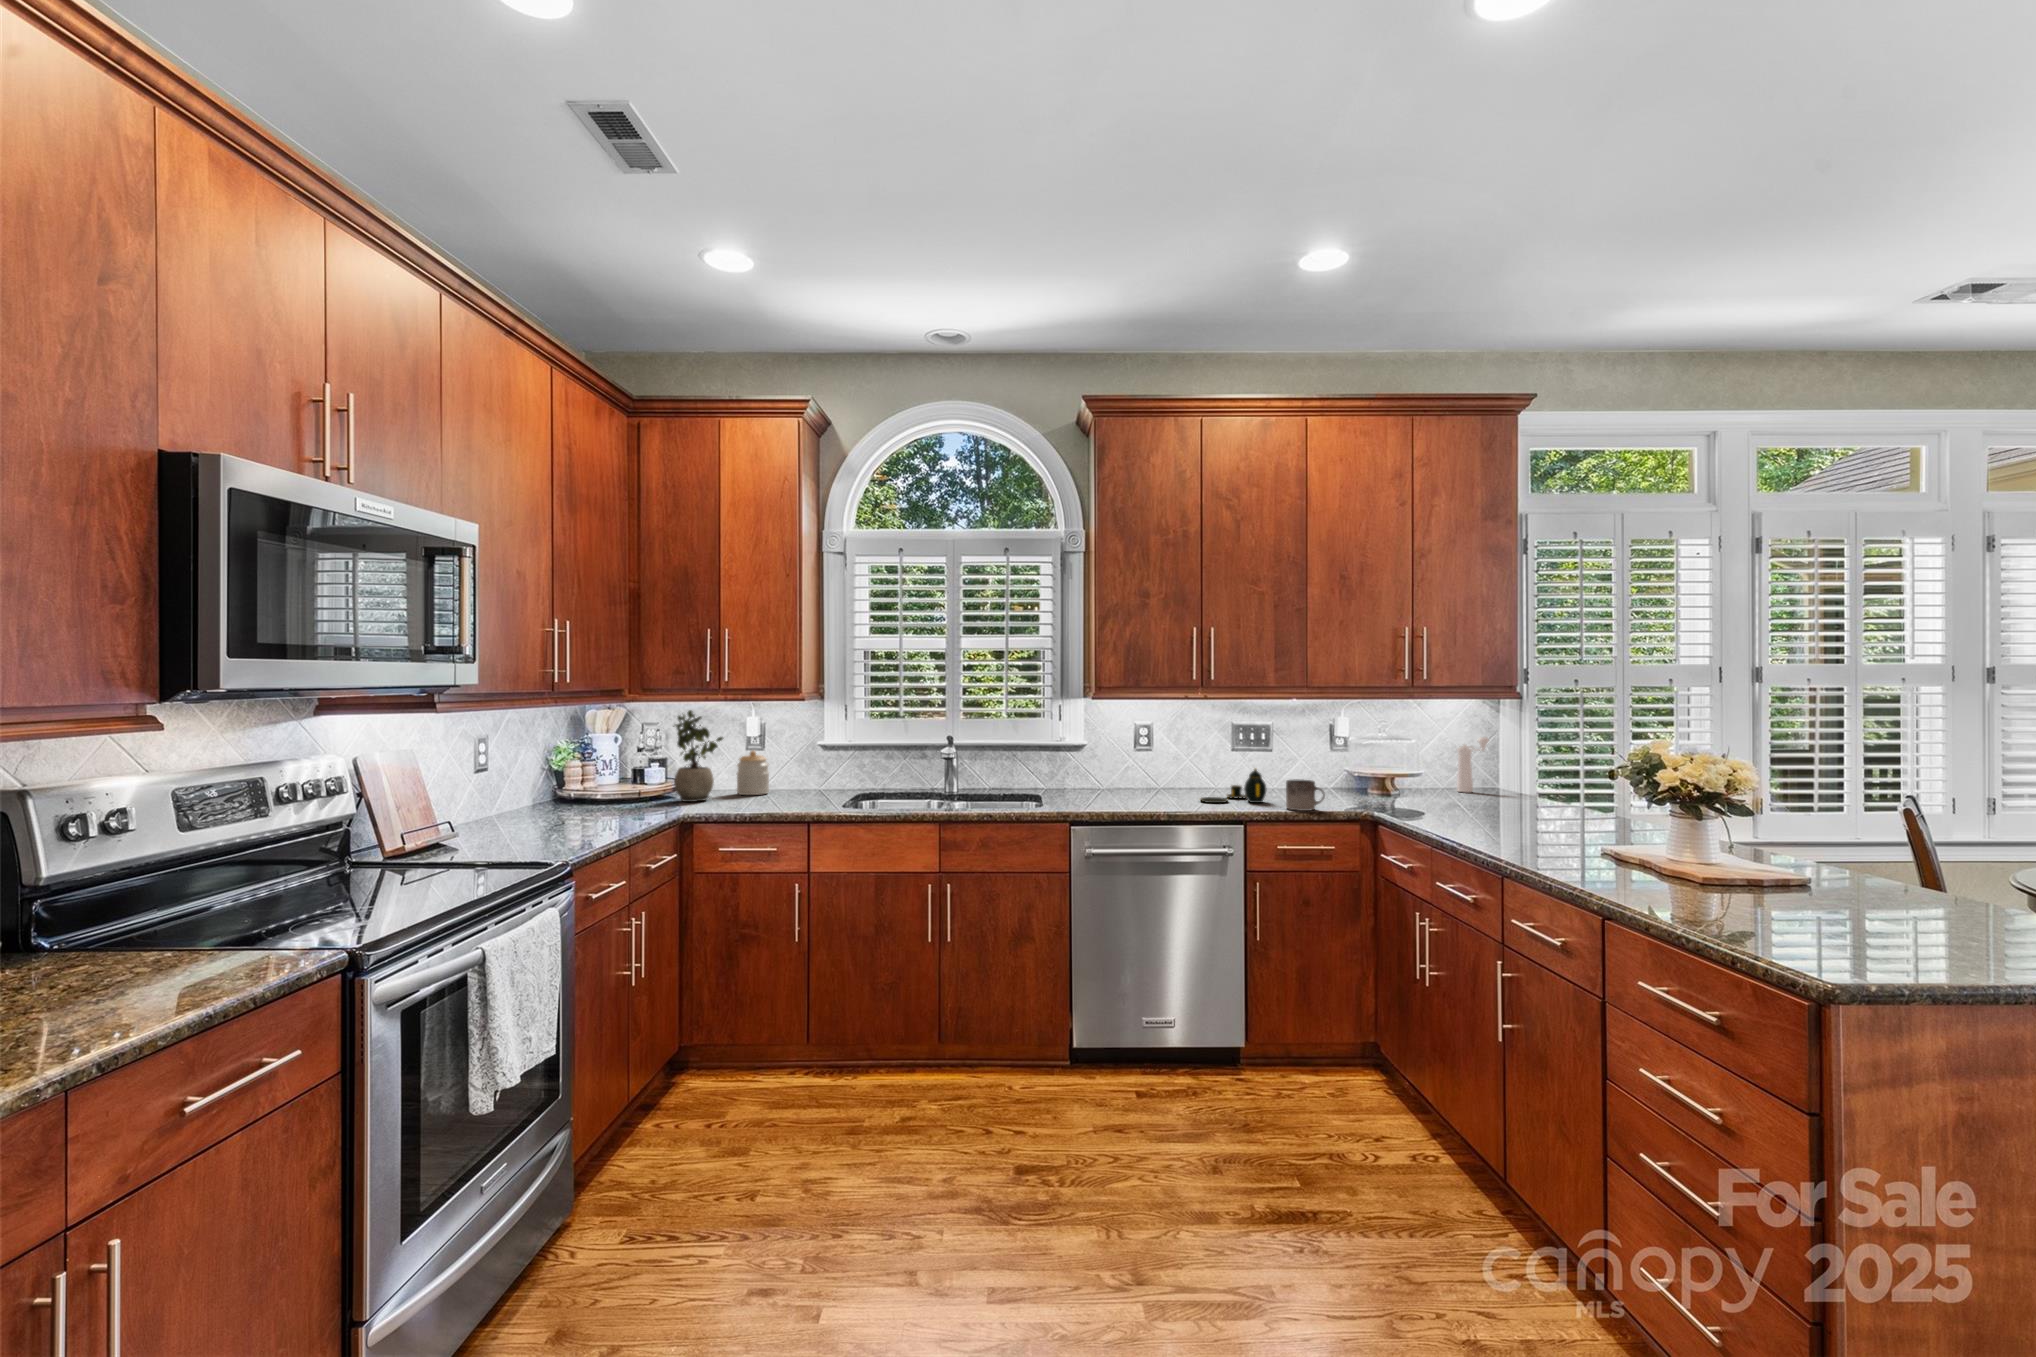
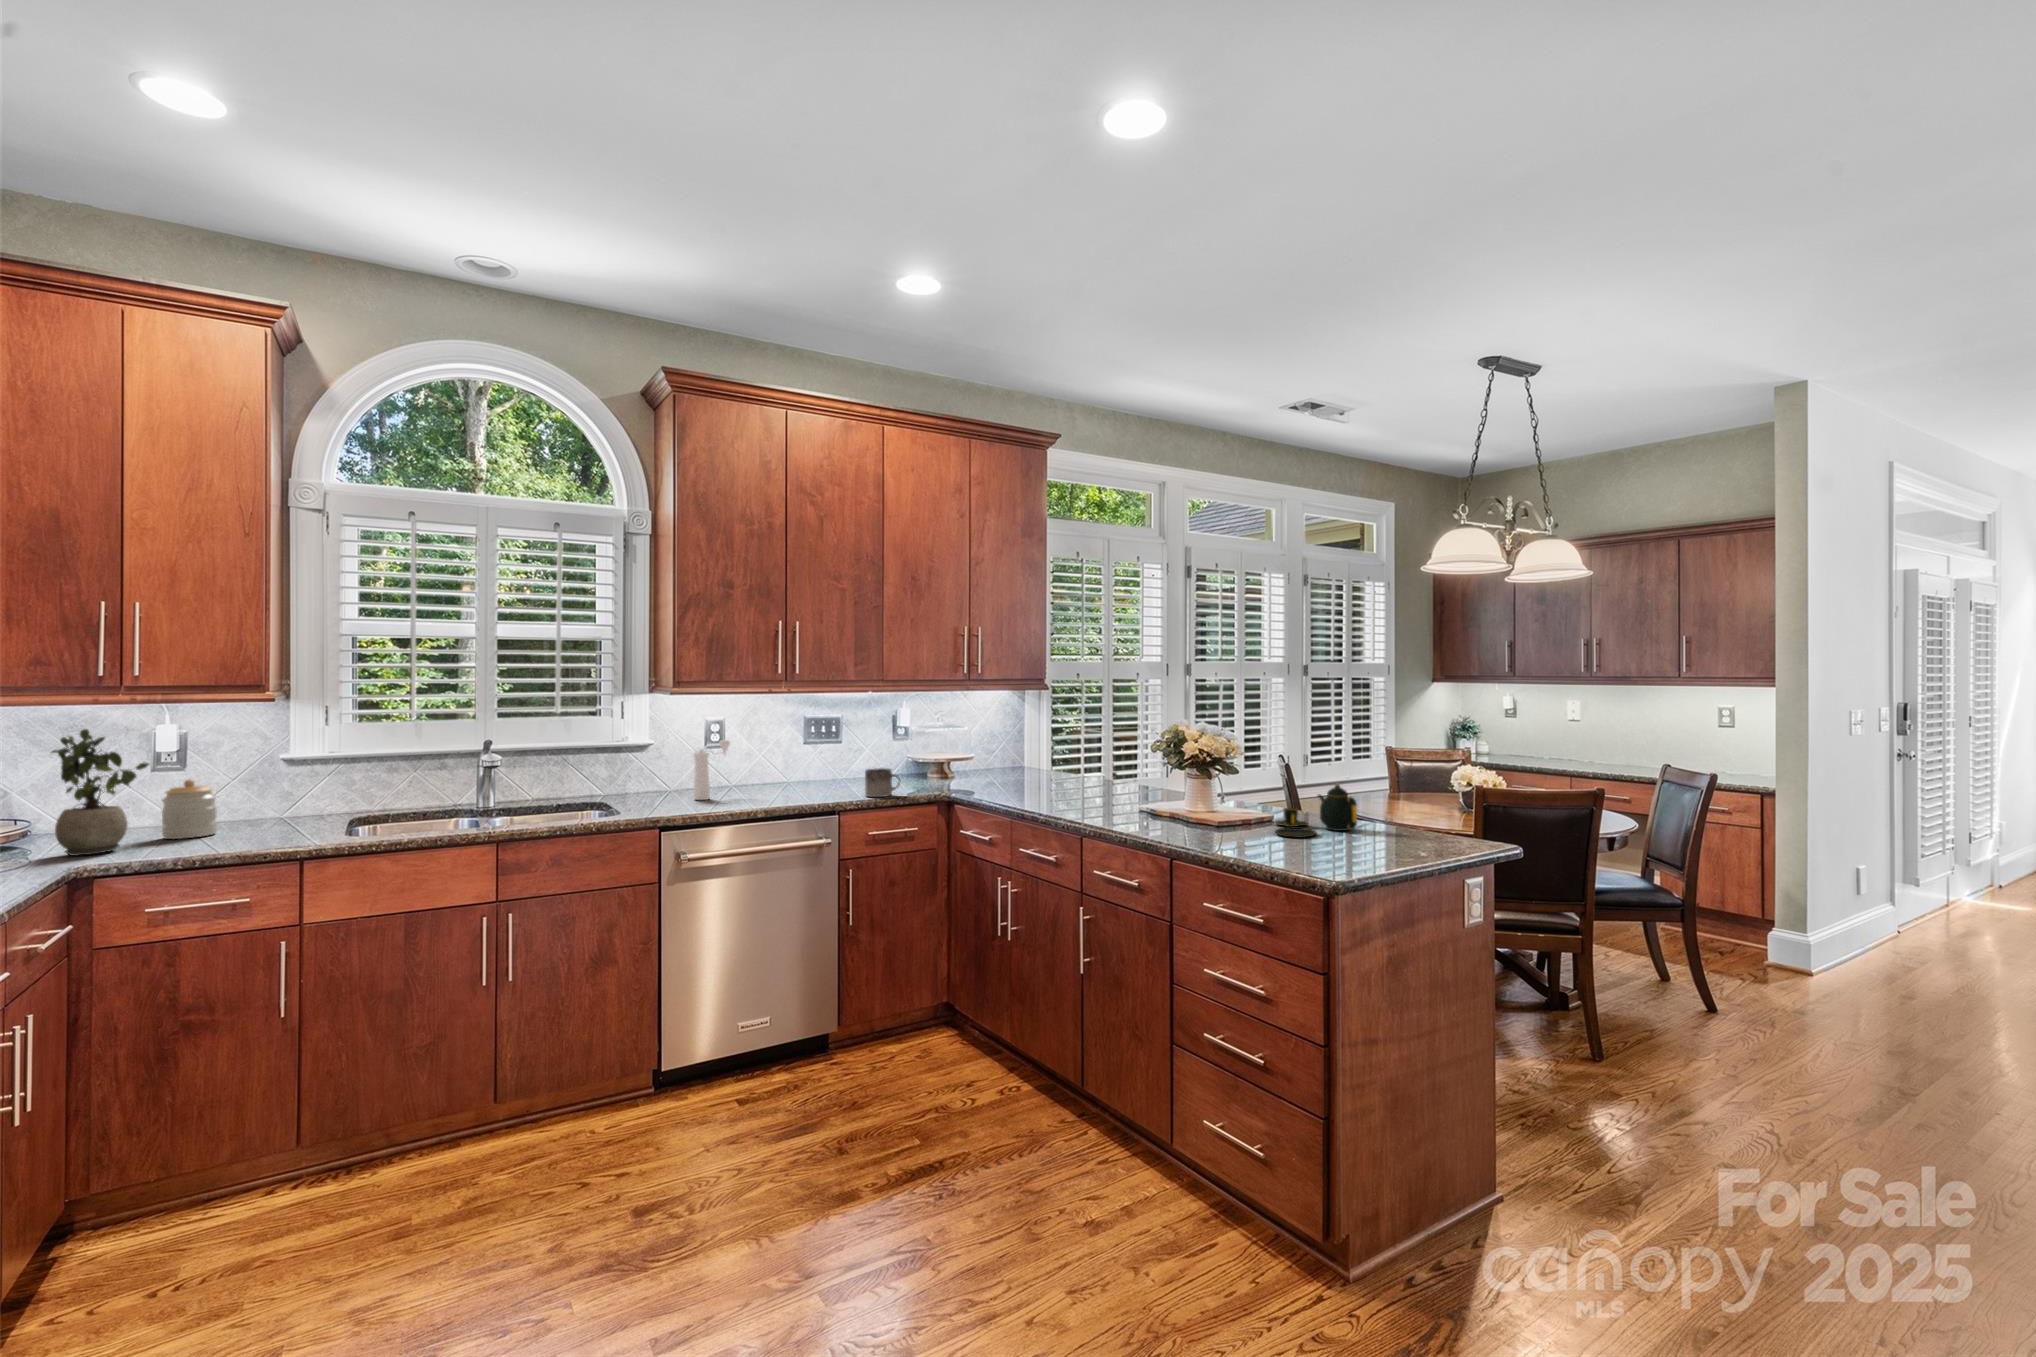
pepper mill: present [1457,737,1489,792] -> present [693,740,730,800]
teapot: present [1200,769,1266,803] -> present [1274,784,1357,838]

